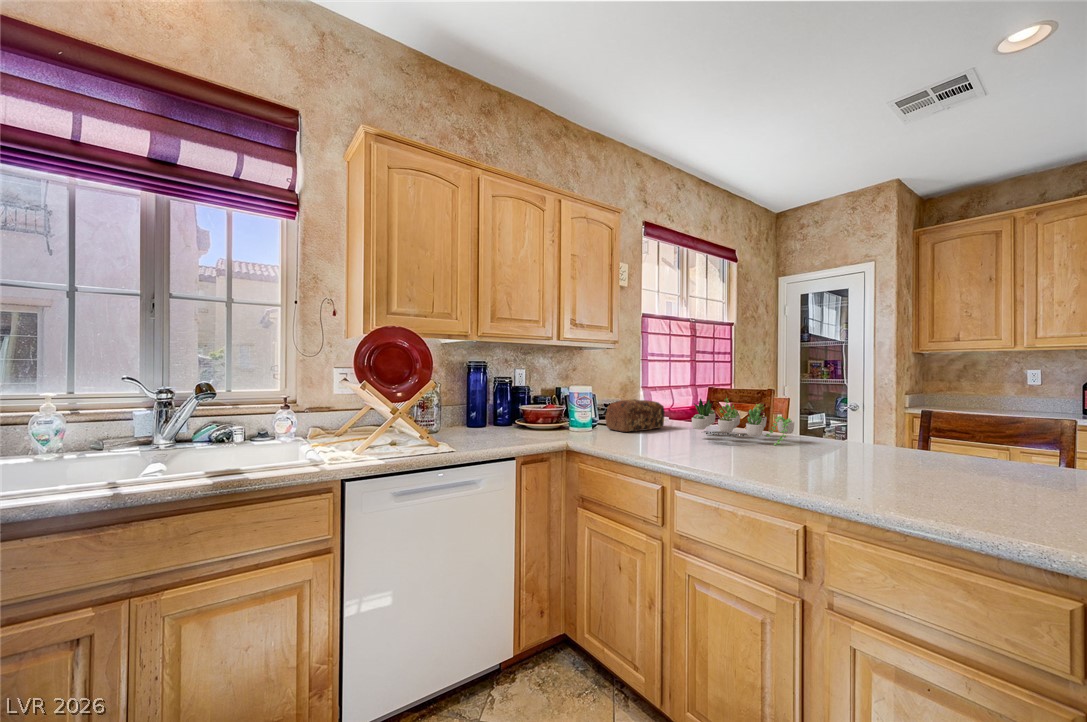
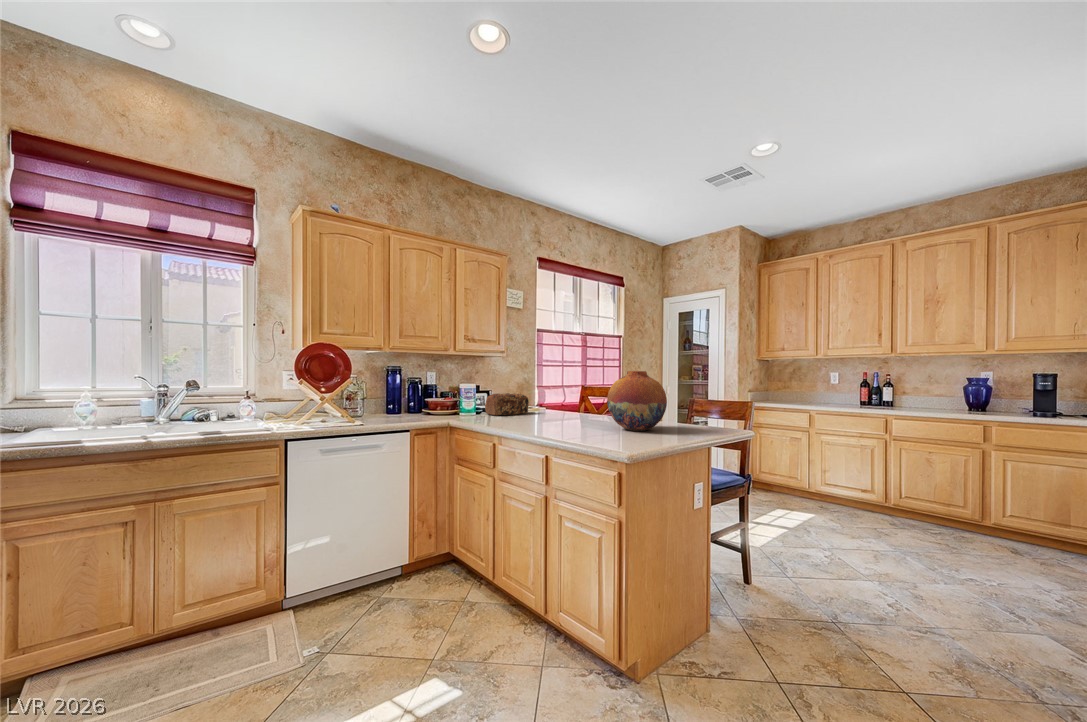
vase: none [862,369,999,475] -> present [607,371,667,431]
succulent plant: present [692,399,794,446] -> none [530,389,598,421]

